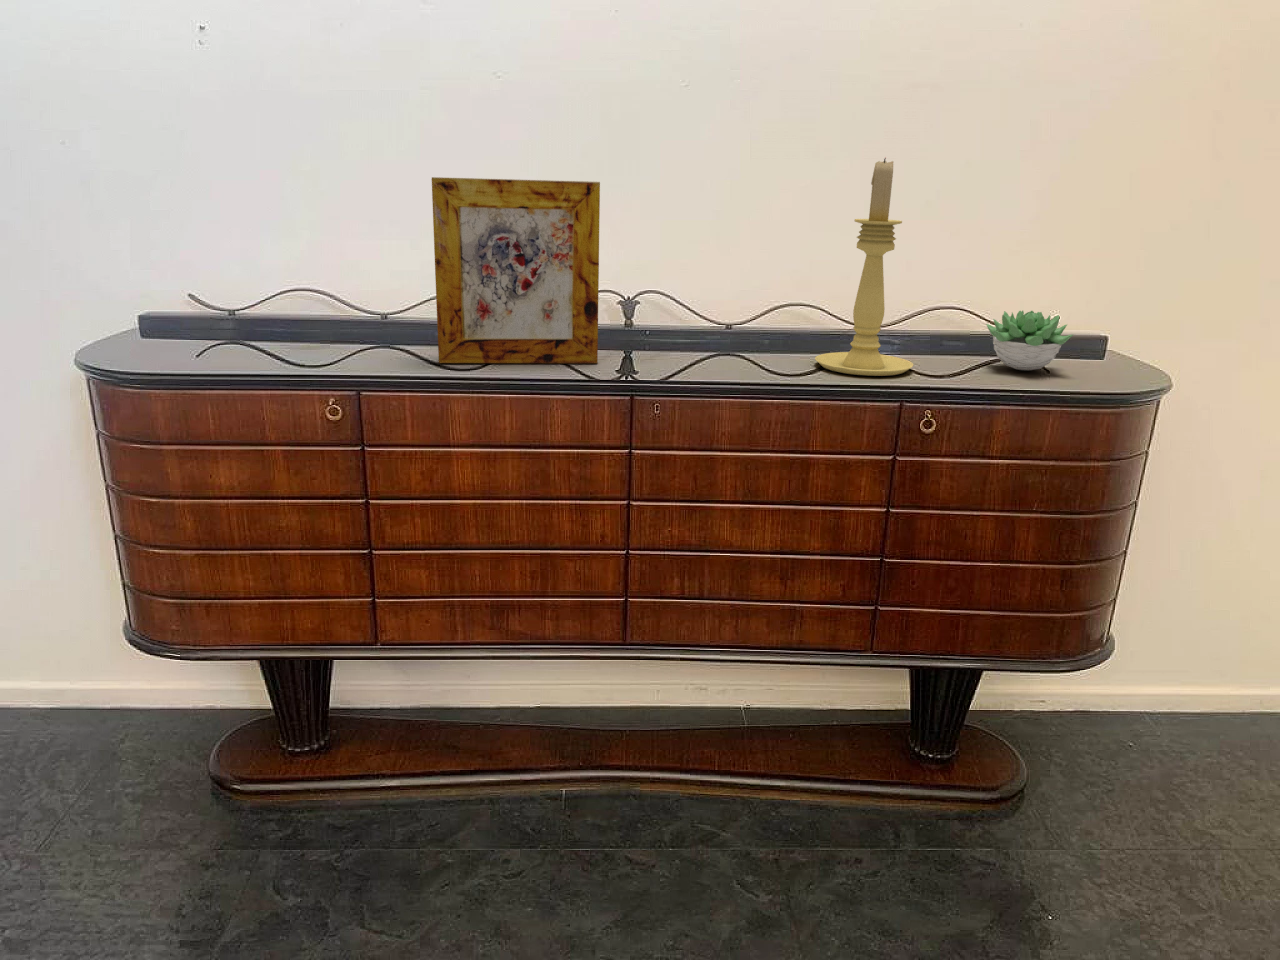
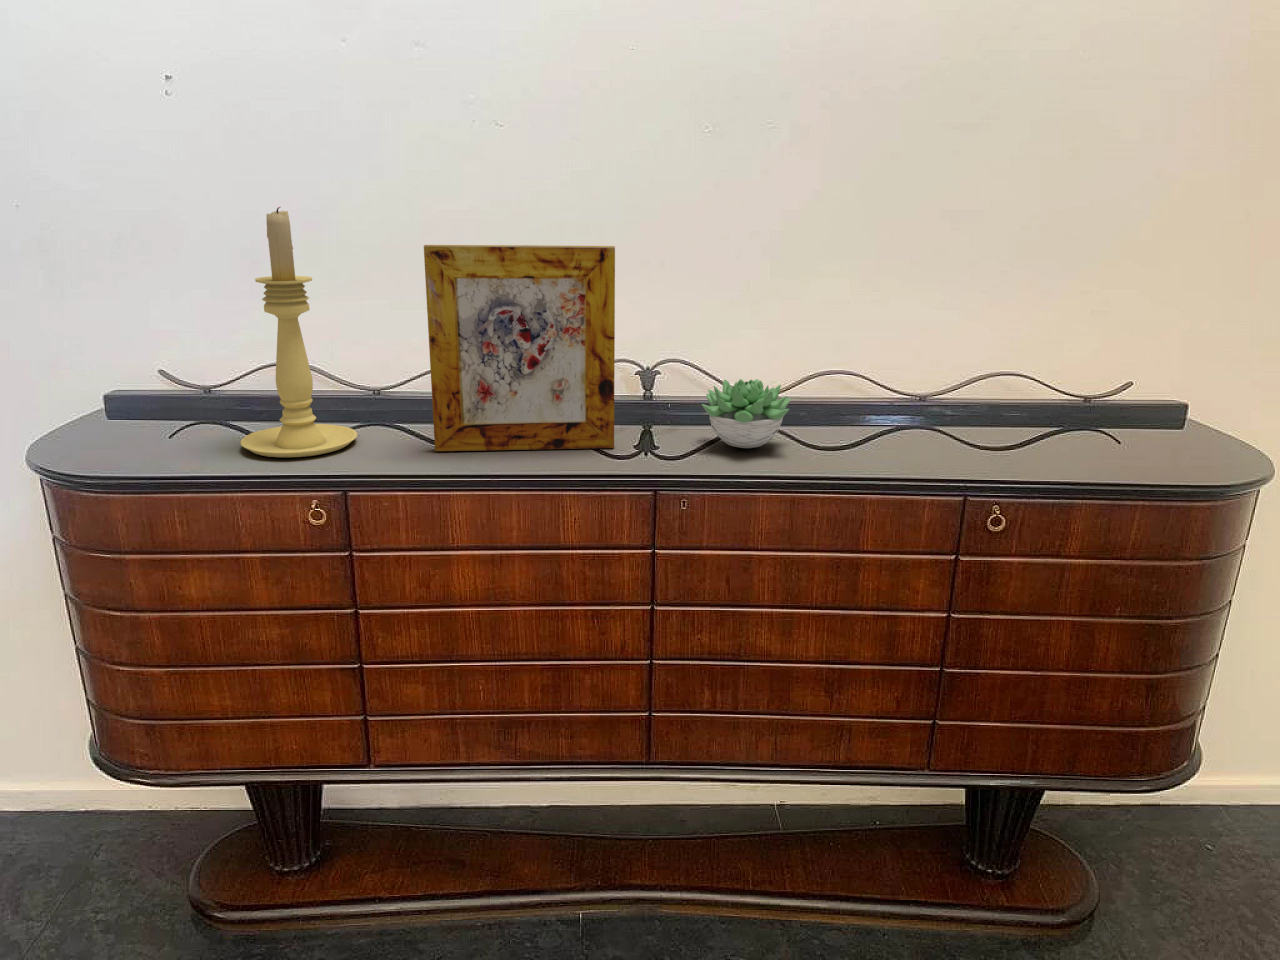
candle holder: present [815,158,913,376] -> present [240,207,357,457]
succulent plant: present [986,311,1073,370] -> present [702,379,791,448]

